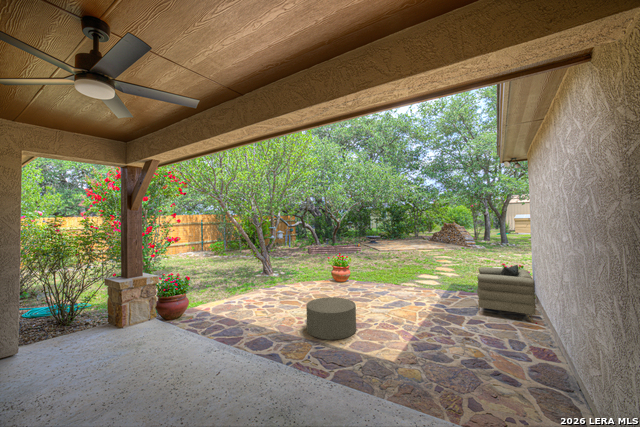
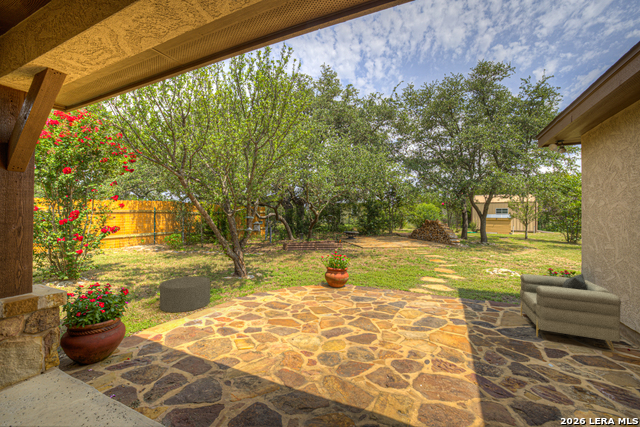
ottoman: present [306,297,356,340] -> present [160,276,210,312]

